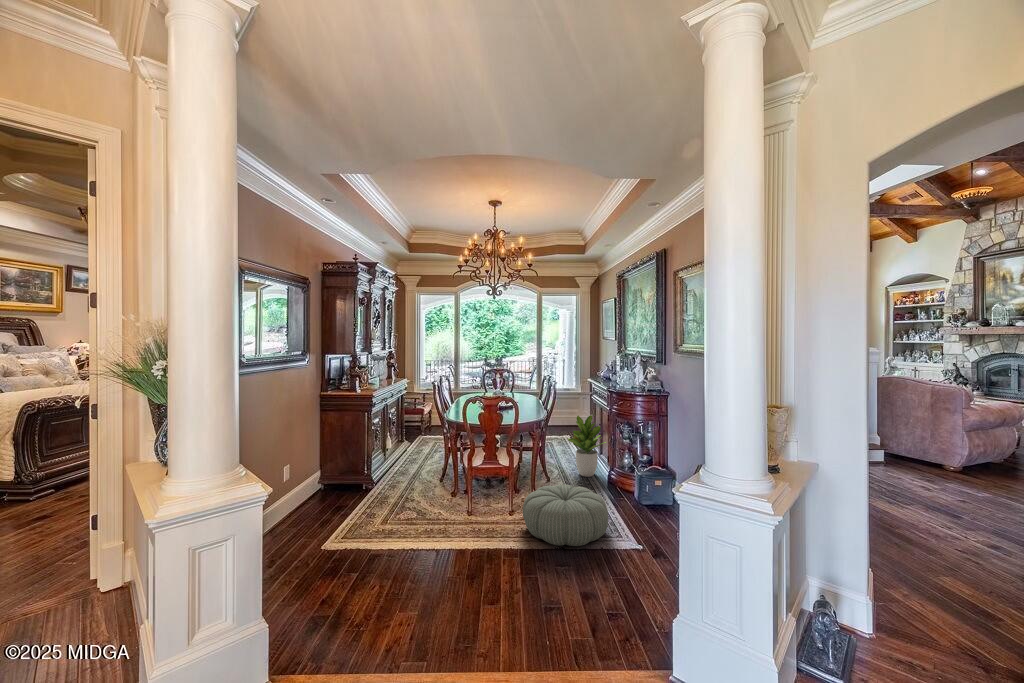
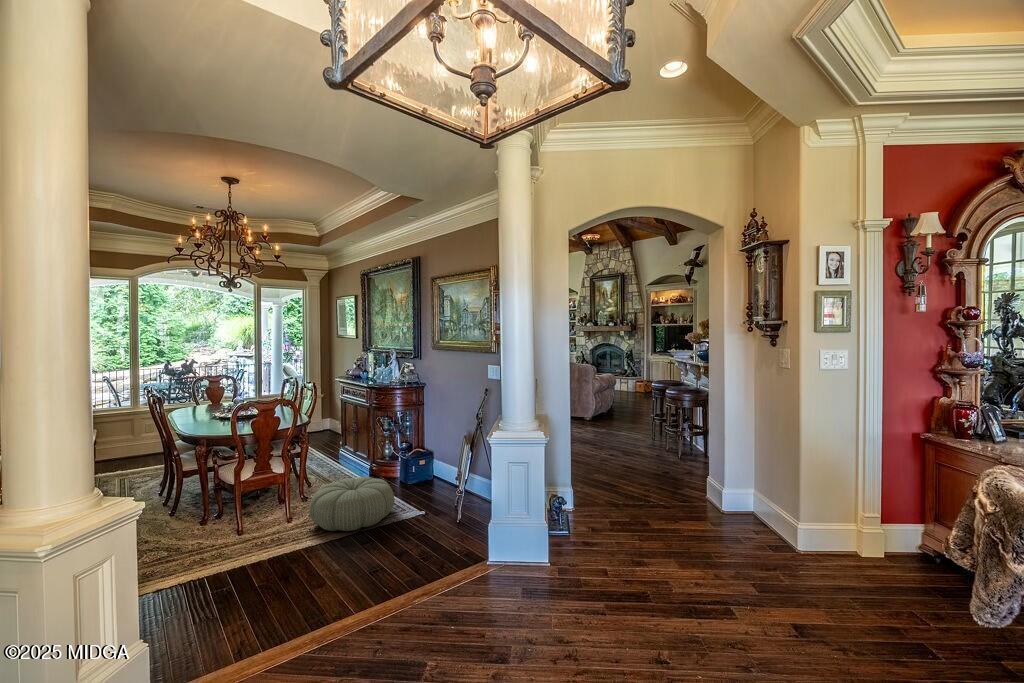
potted plant: present [568,415,606,477] -> none [326,413,368,474]

